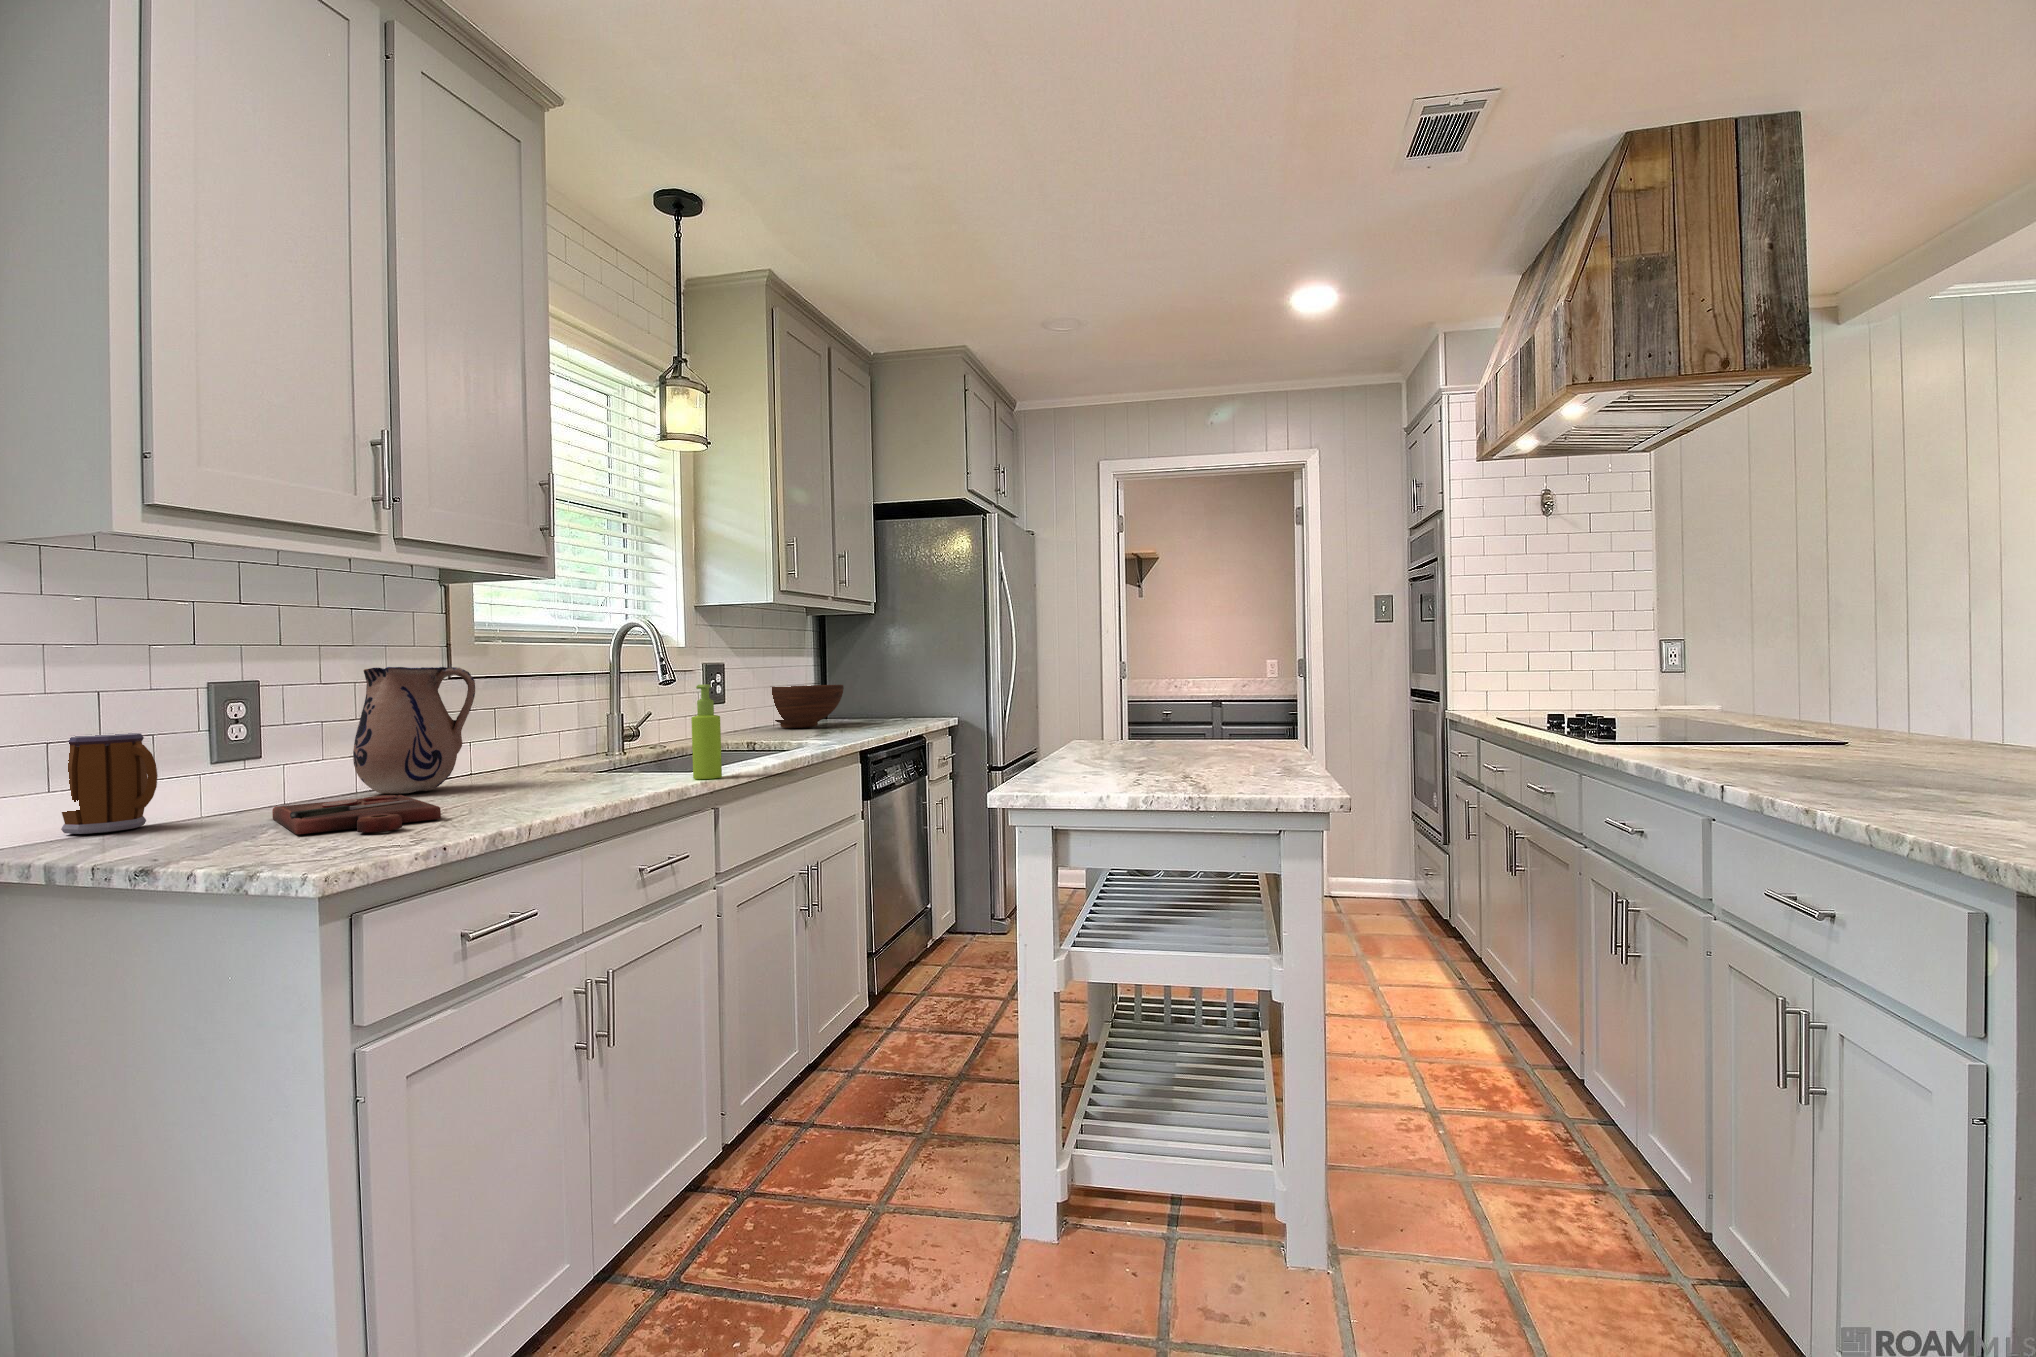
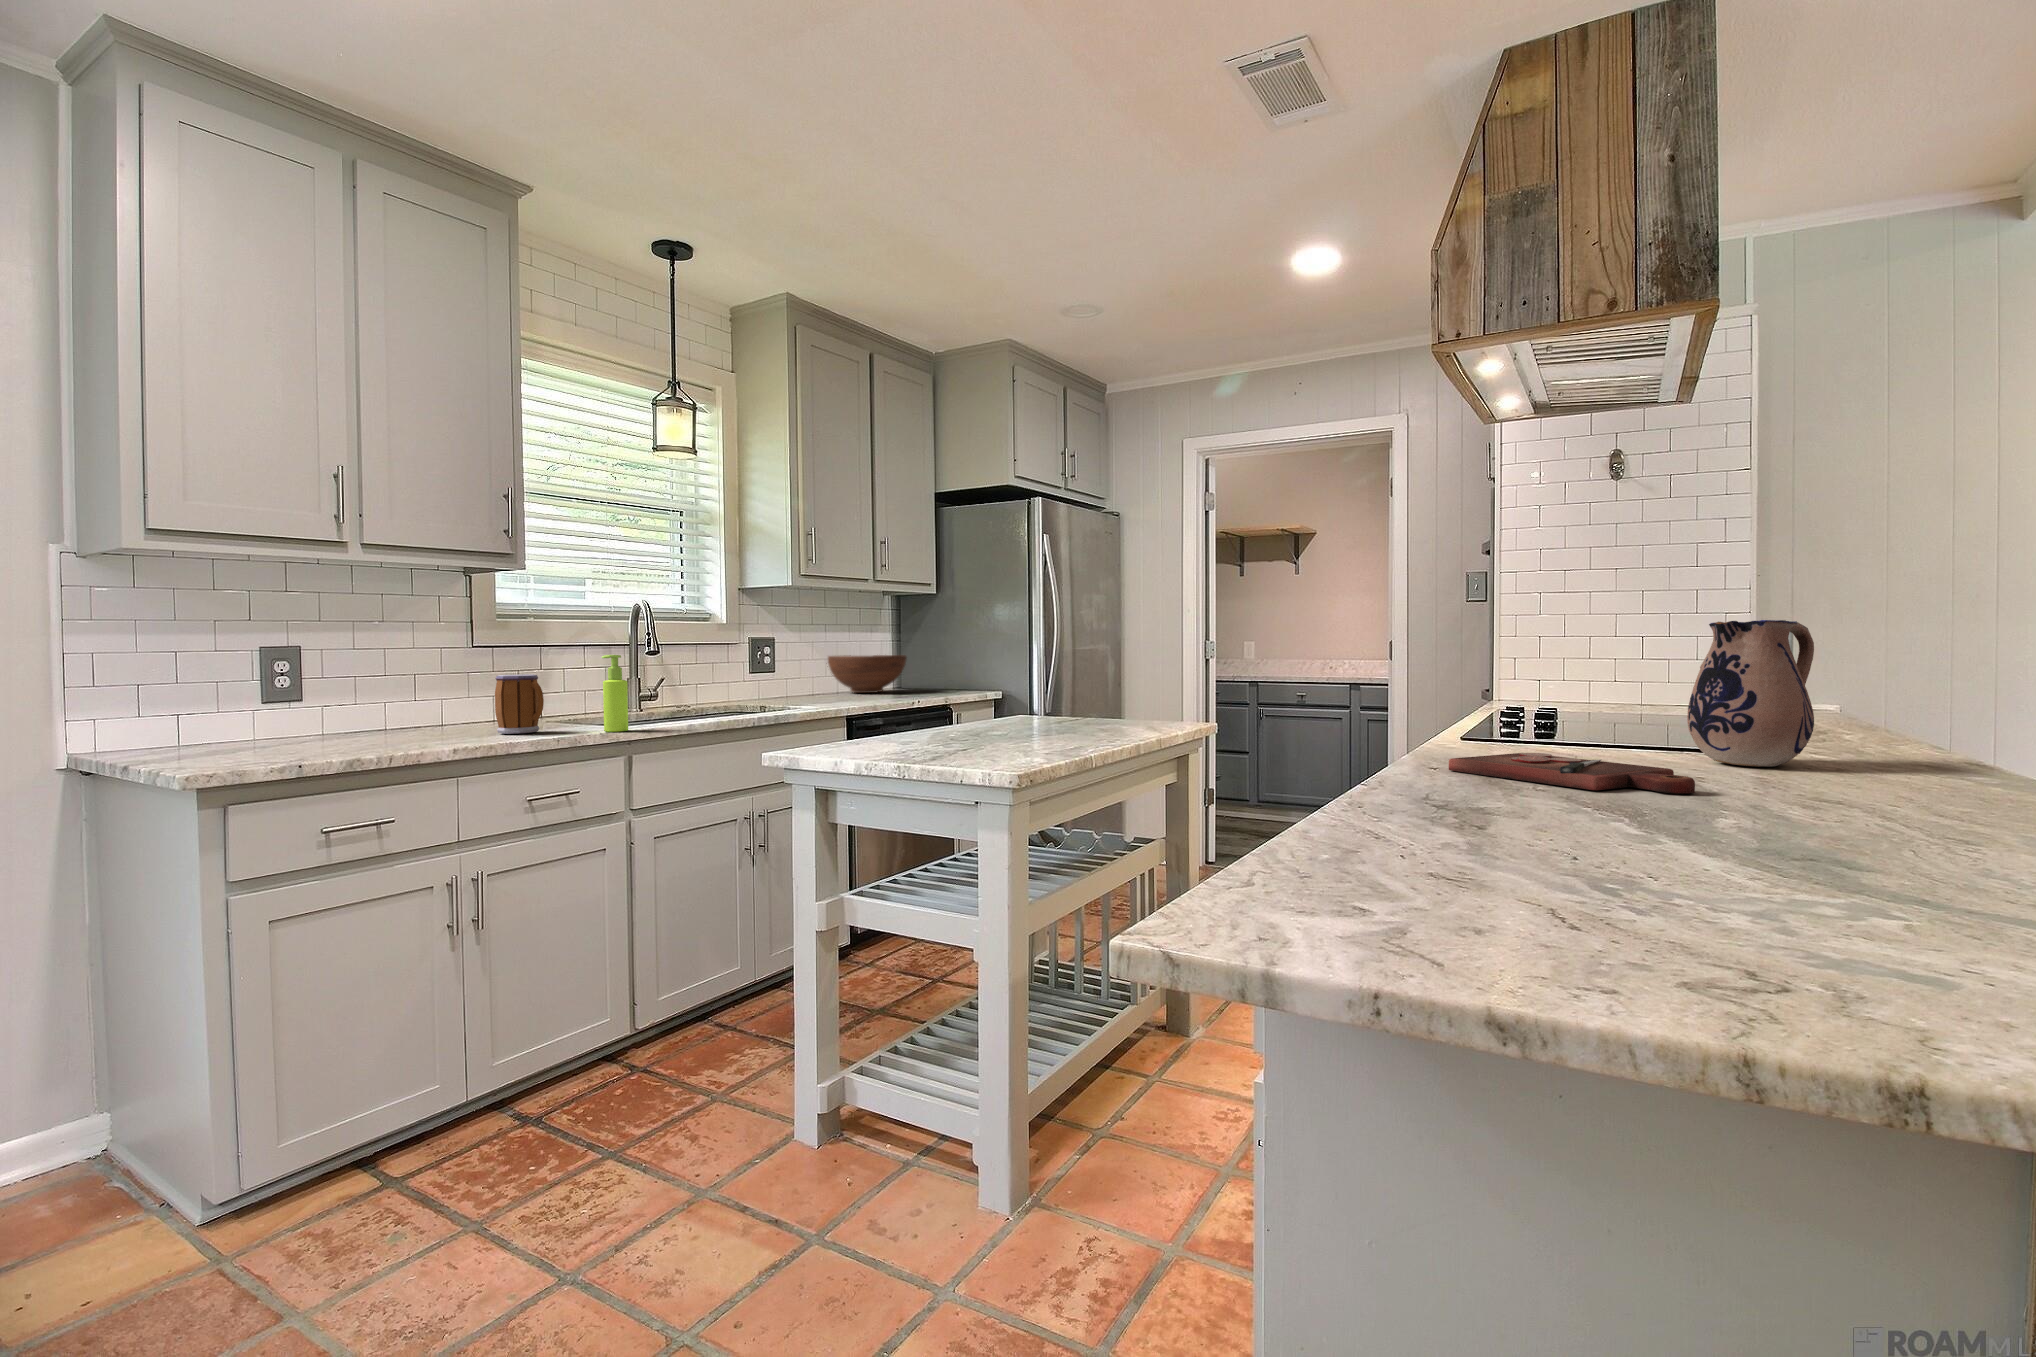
ceramic pitcher: present [353,667,475,794] -> present [1687,620,1814,767]
mug: present [61,733,158,834] -> present [495,674,544,734]
cutting board: present [272,795,441,834] -> present [1449,753,1695,793]

